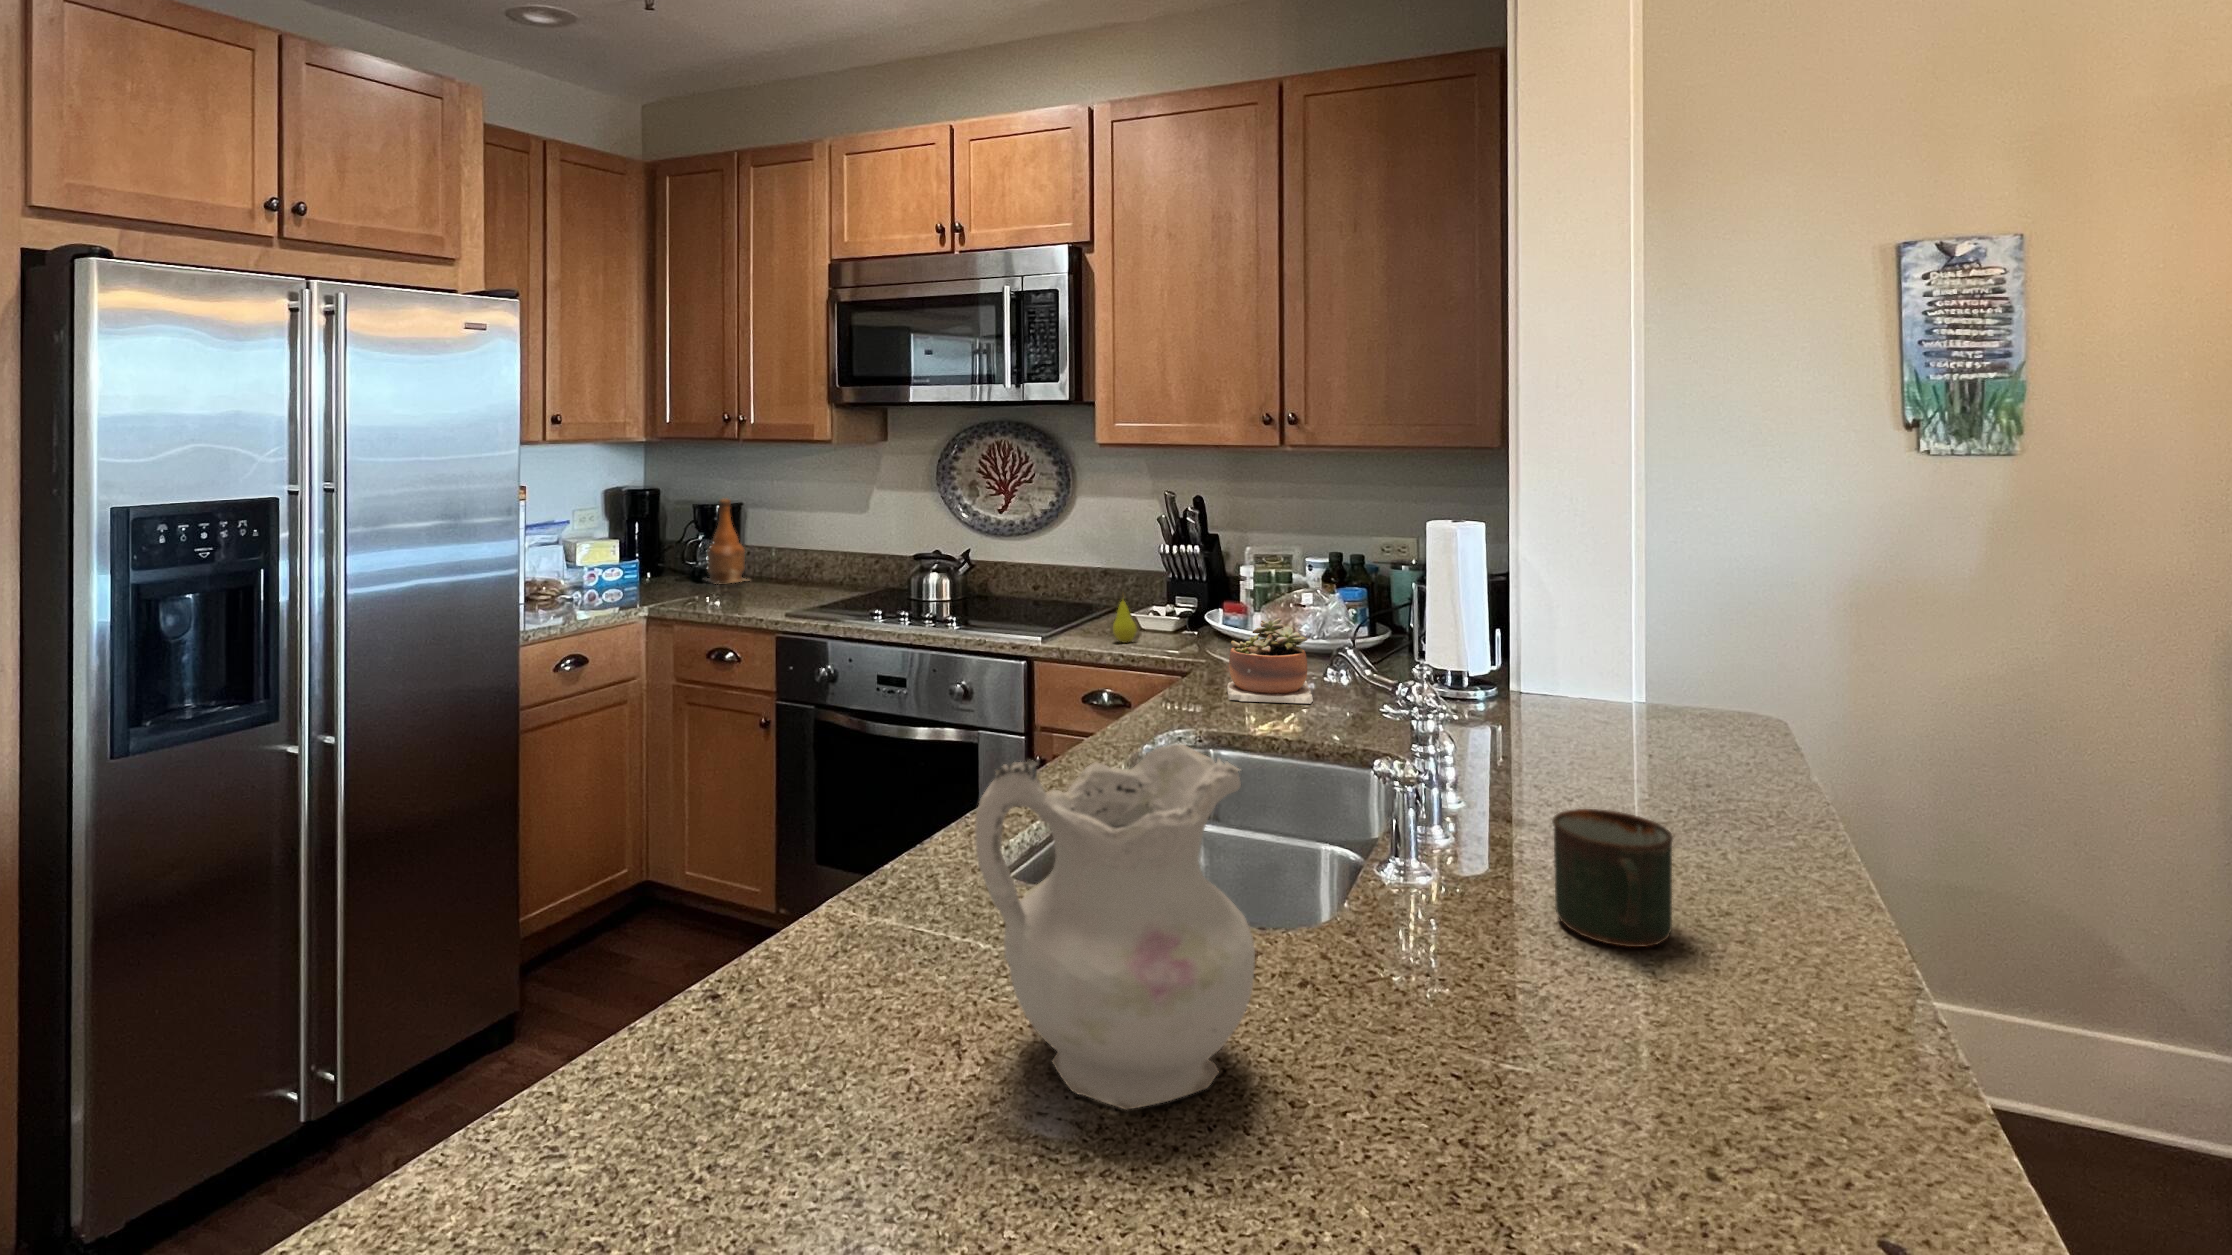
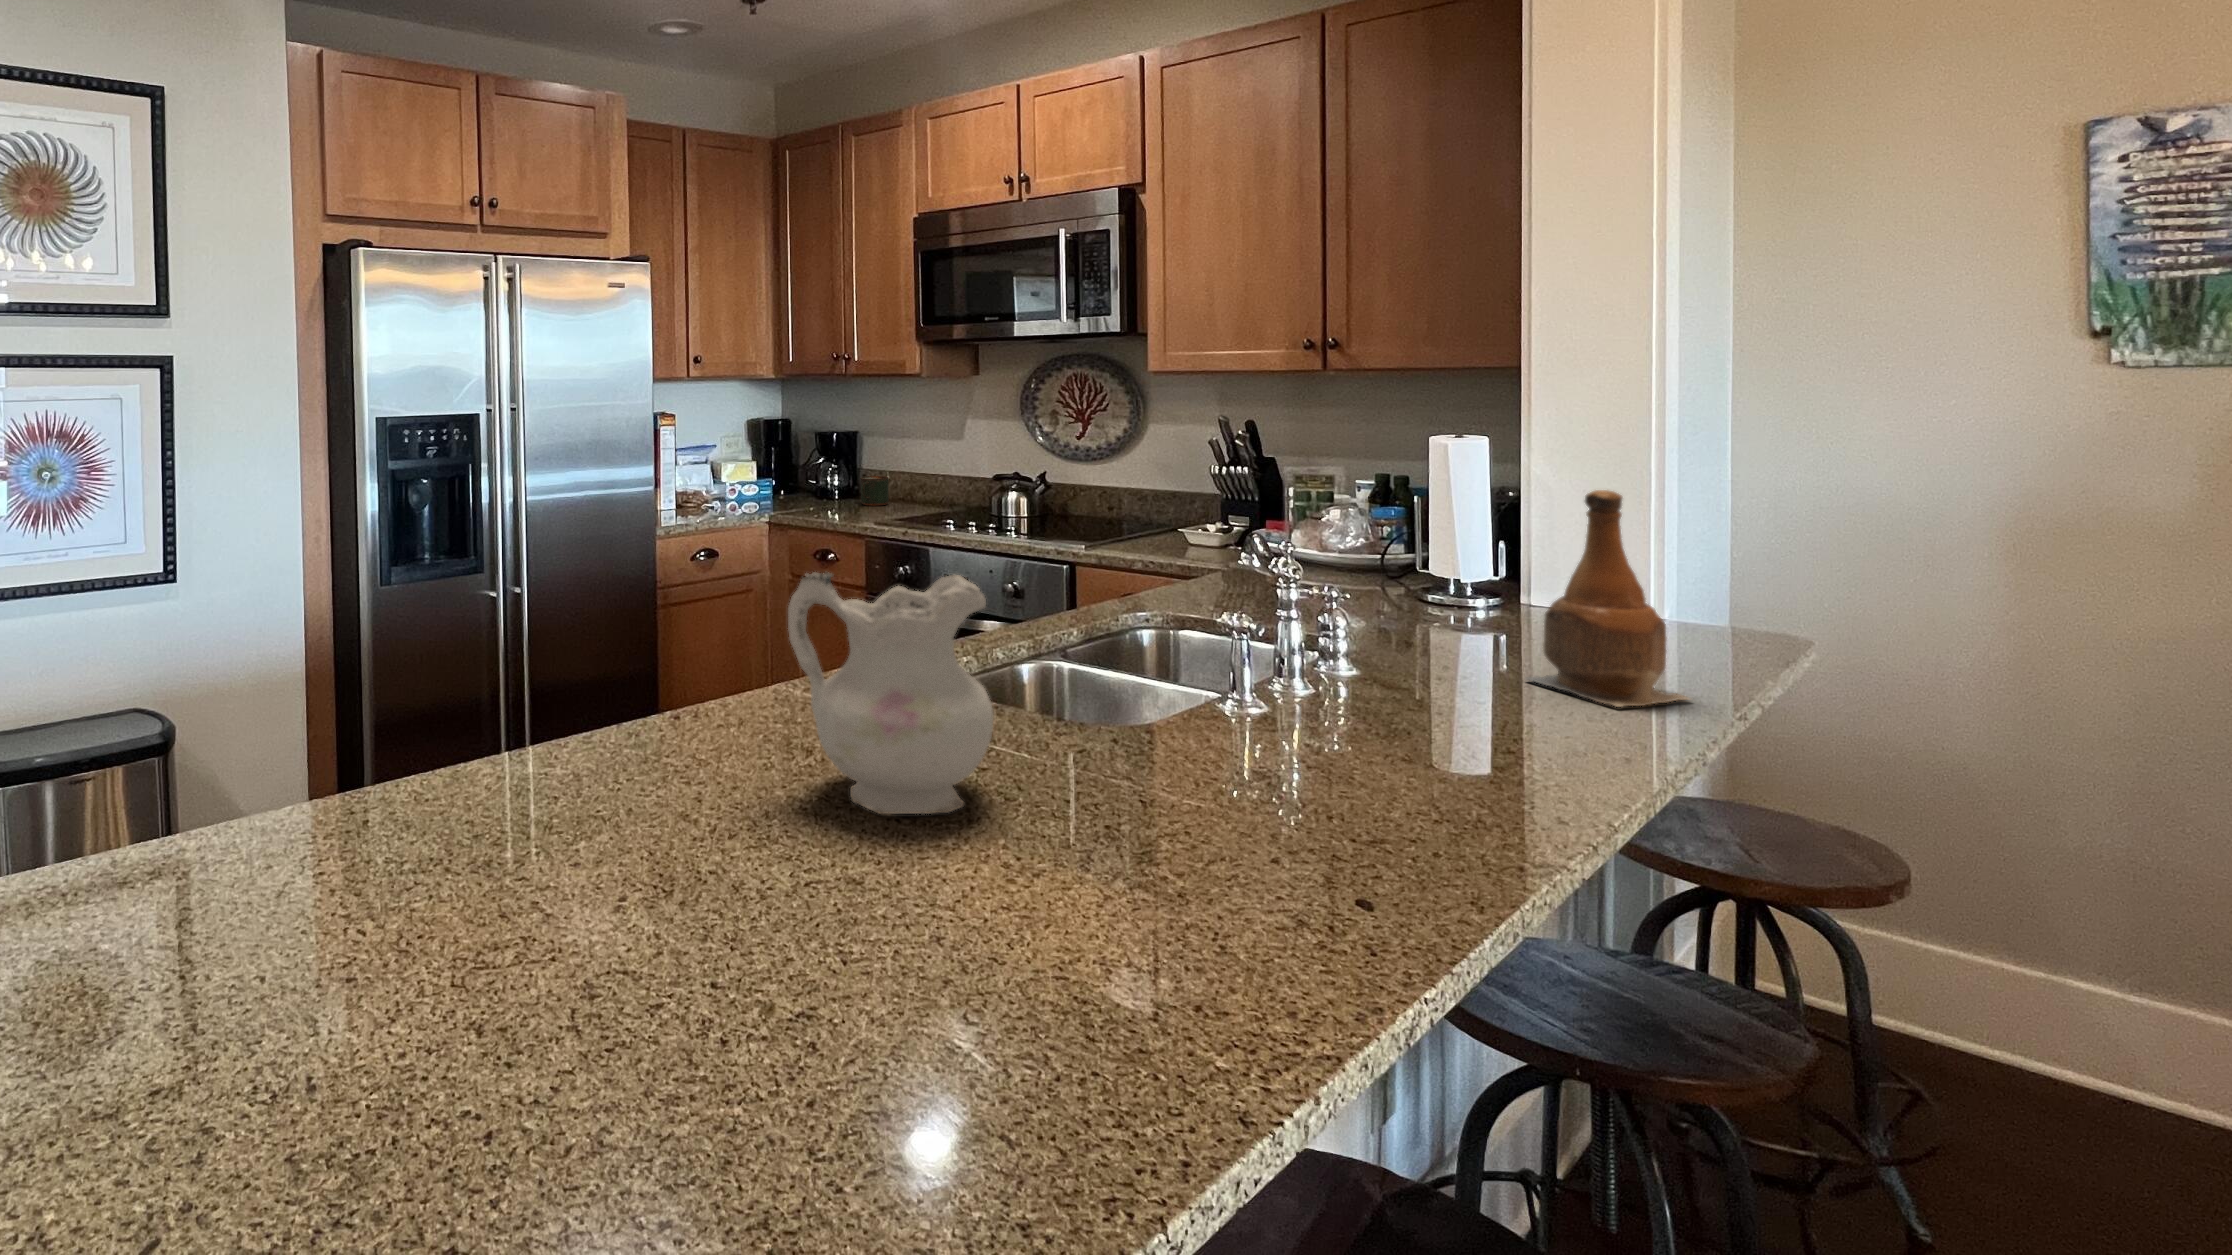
bottle: present [703,499,746,584] -> present [1527,490,1689,707]
fruit: present [1113,600,1137,643] -> none [1152,510,1176,557]
succulent plant: present [1227,618,1313,704] -> none [1209,530,1301,608]
mug: present [1552,809,1673,947] -> present [860,476,889,506]

